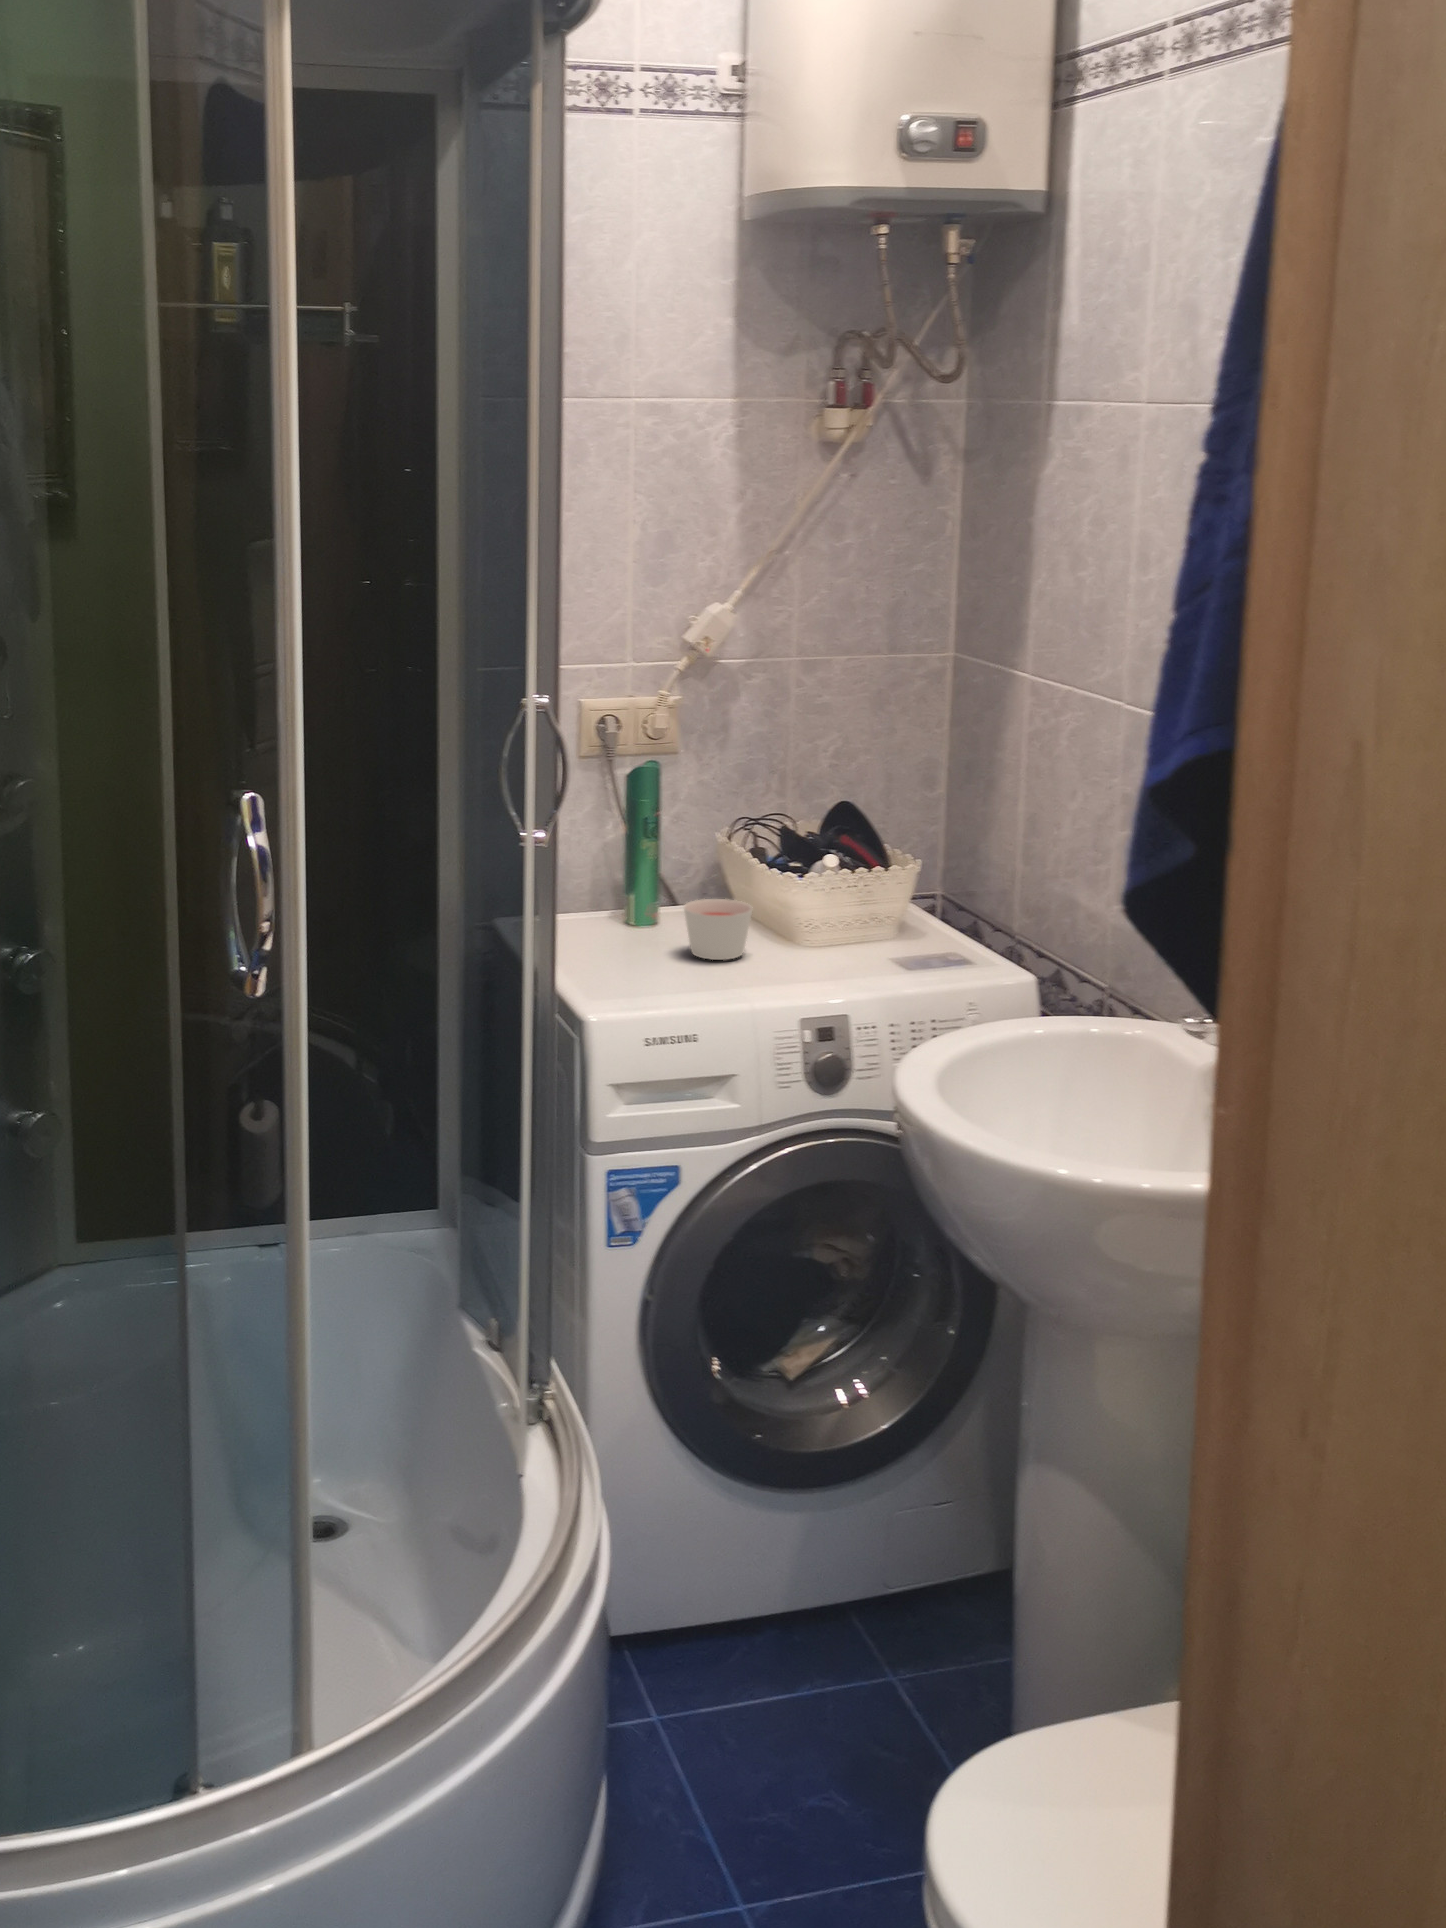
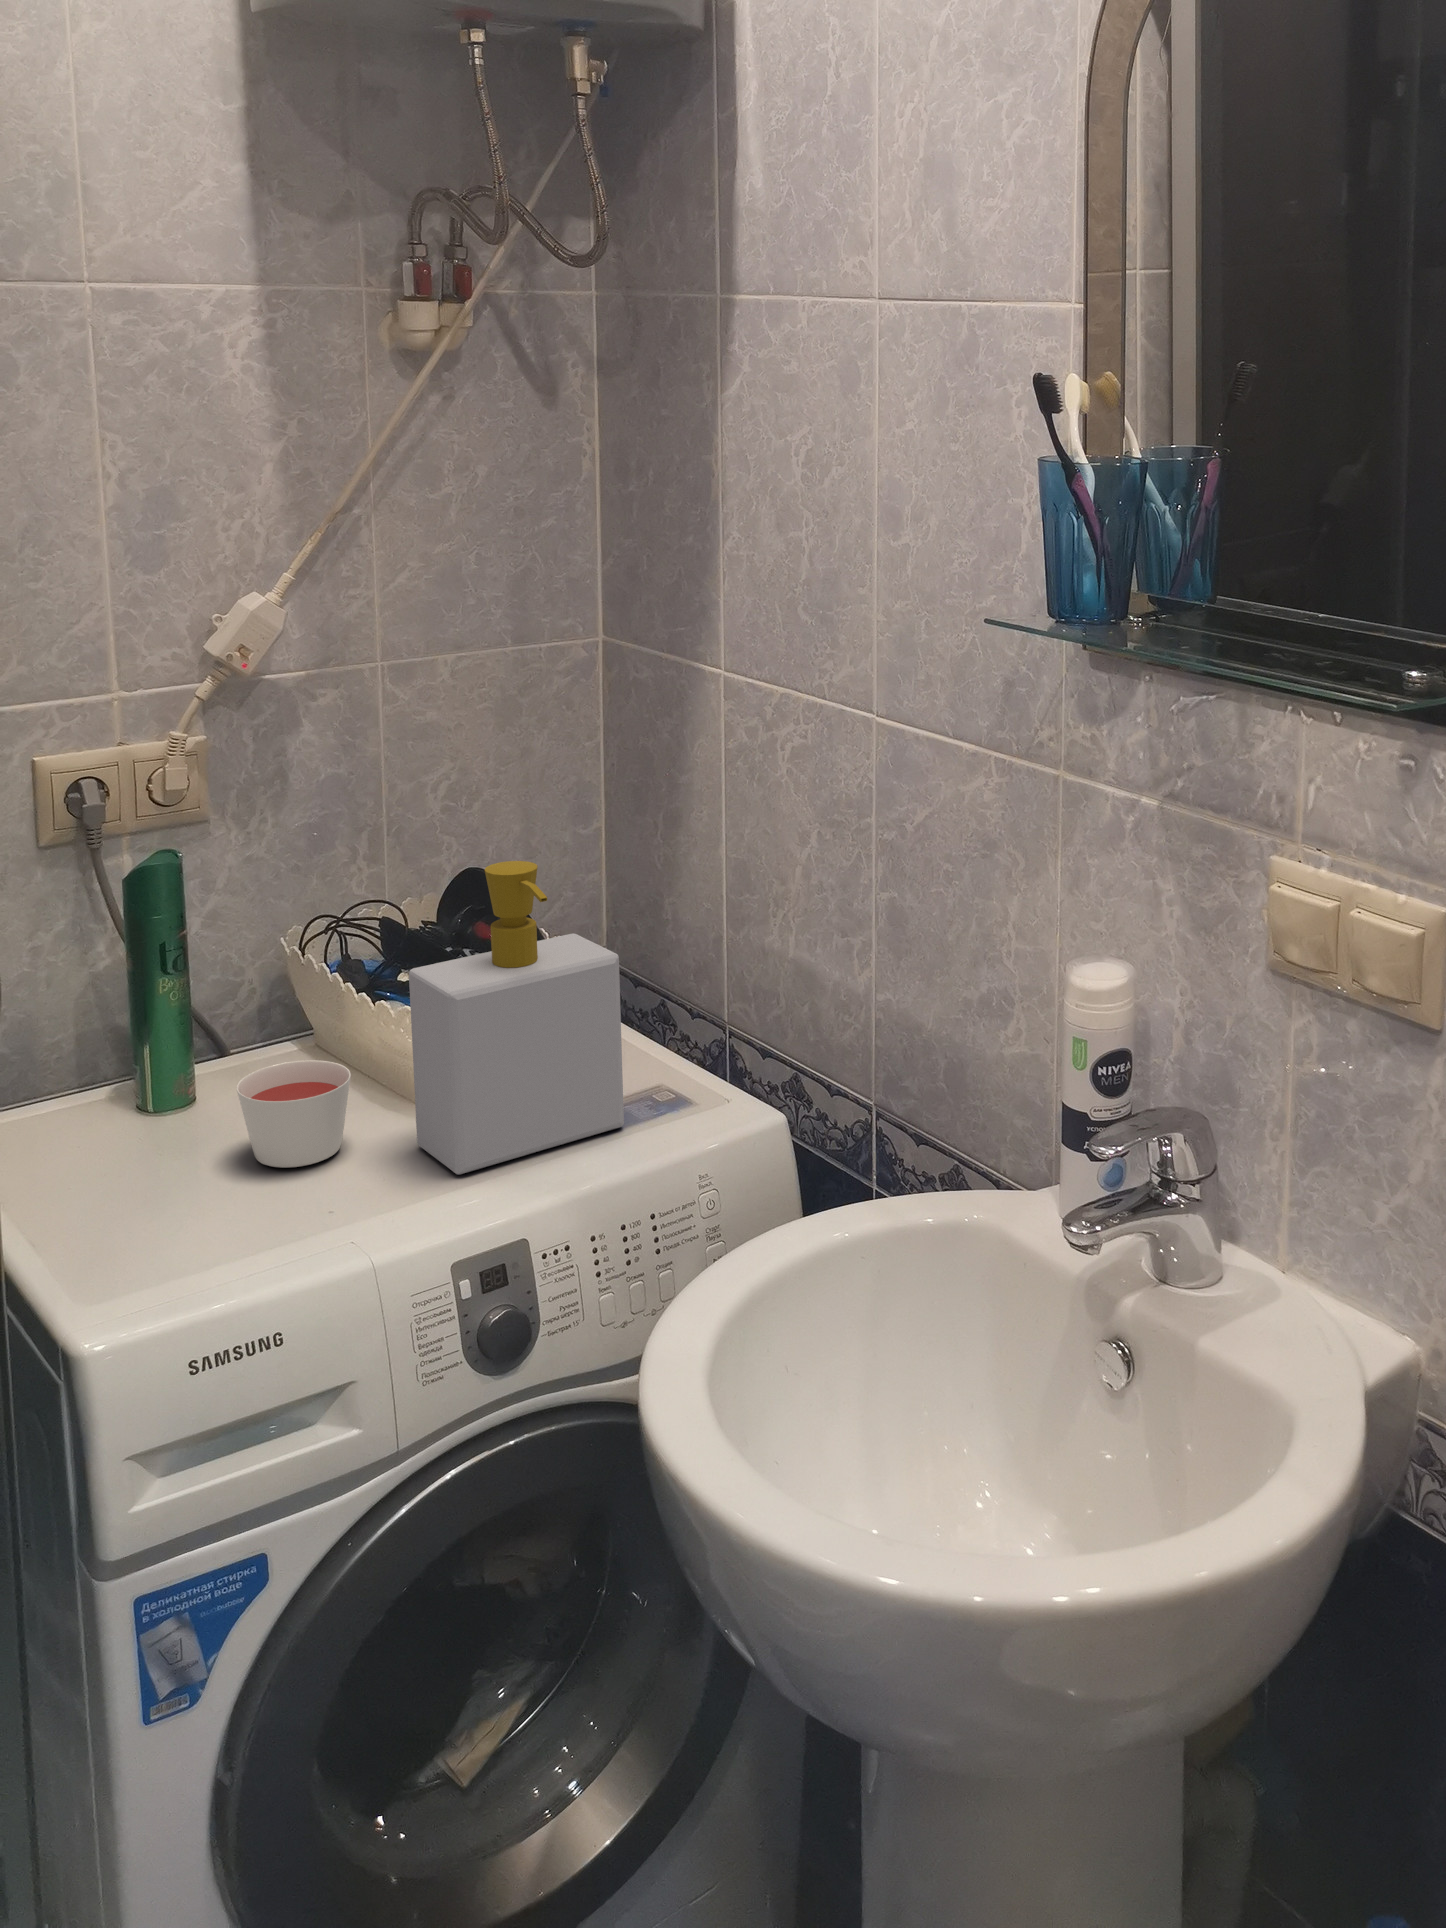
soap bottle: none [790,780,930,976] -> present [409,861,624,1175]

